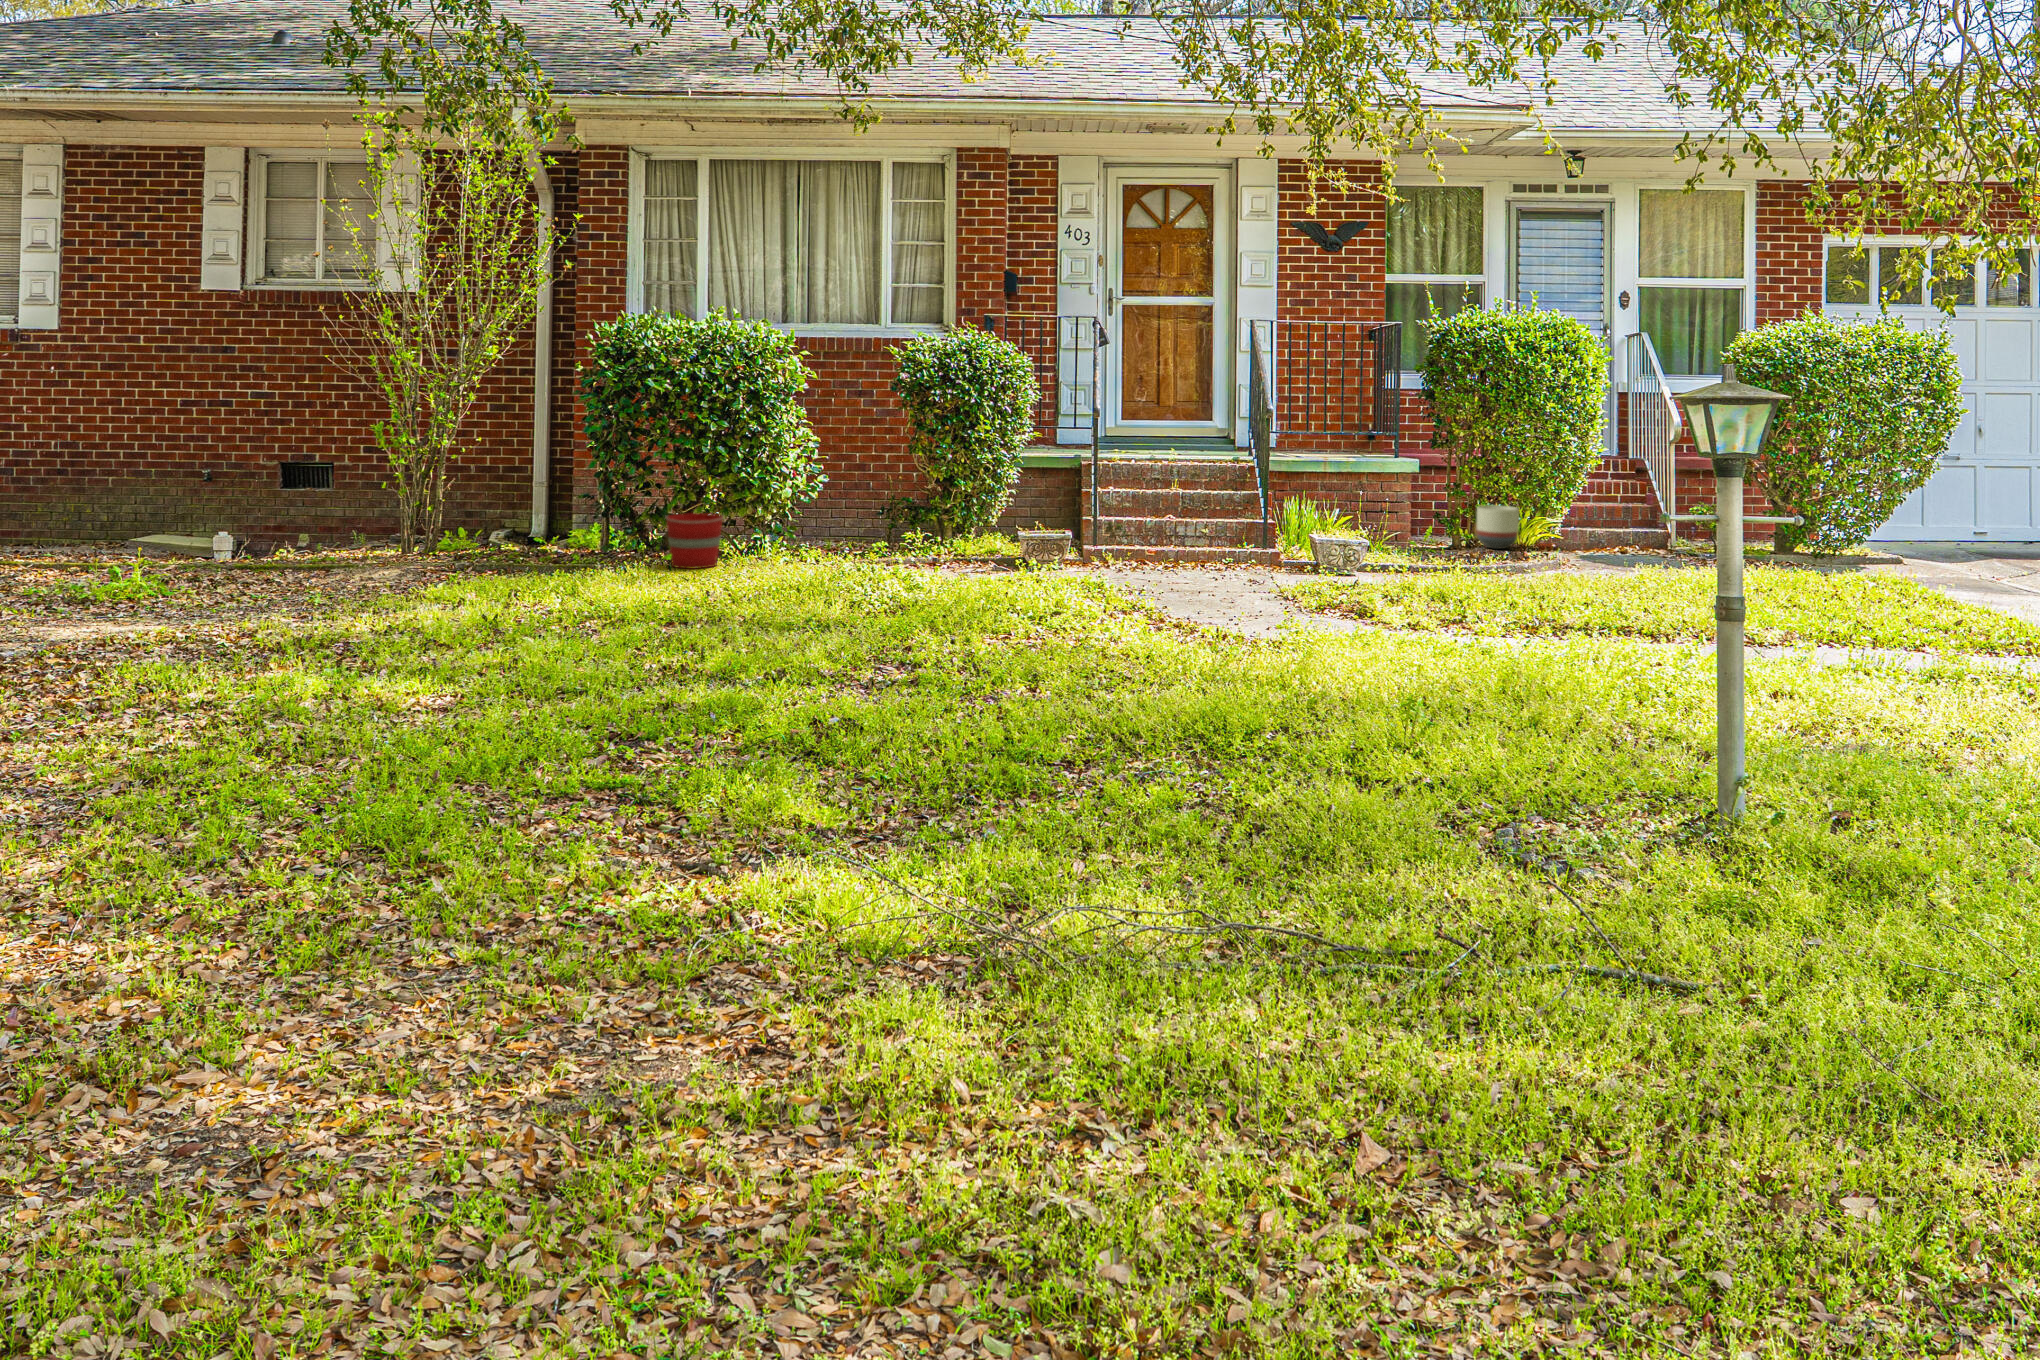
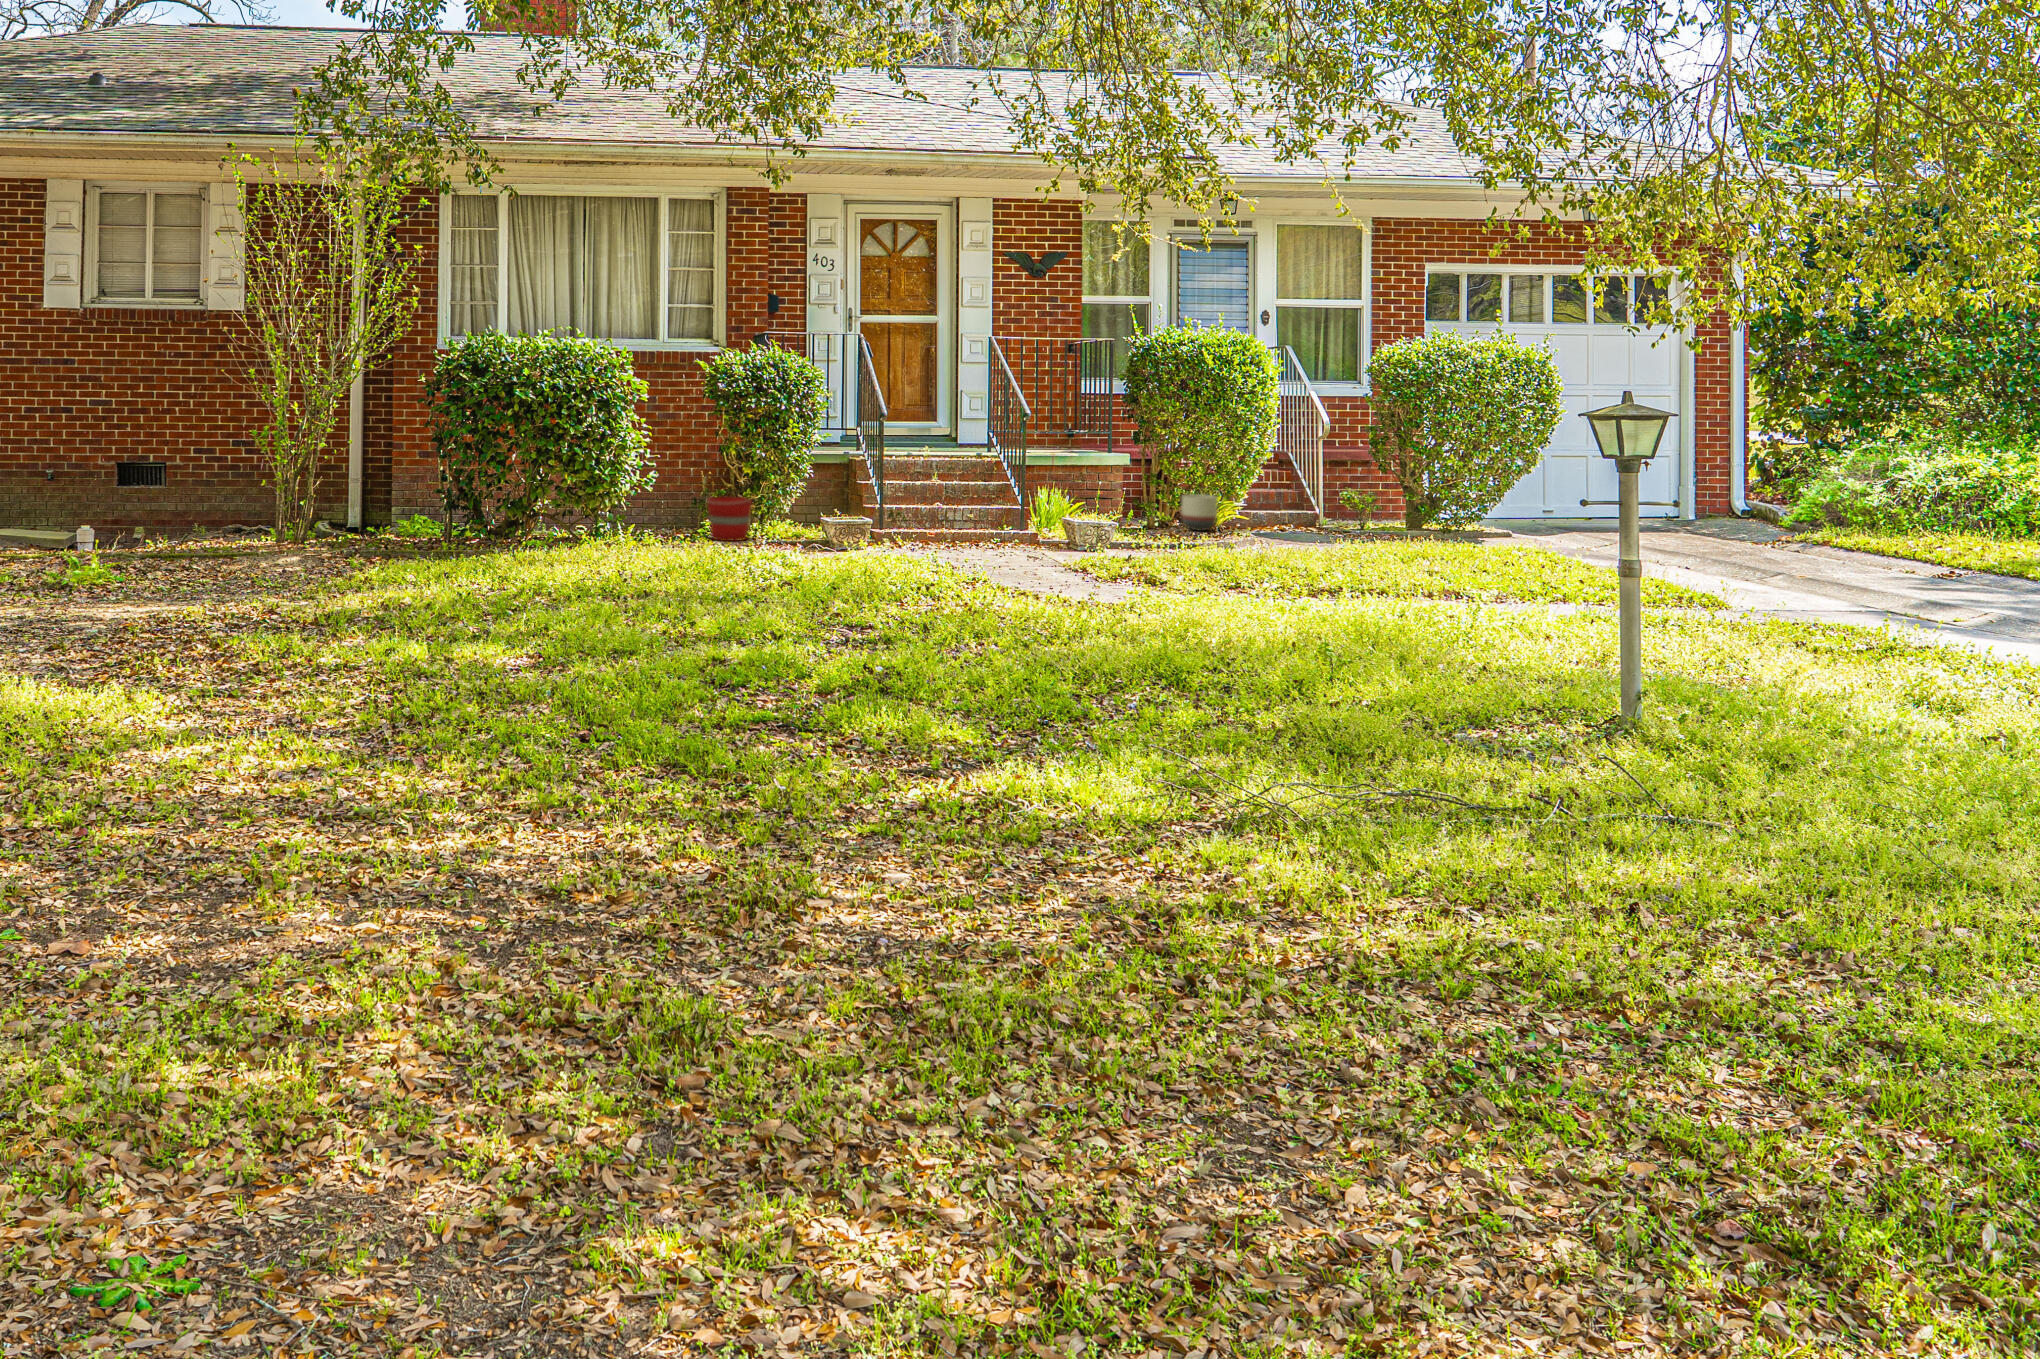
bucket: present [665,513,724,569] -> present [707,497,752,541]

